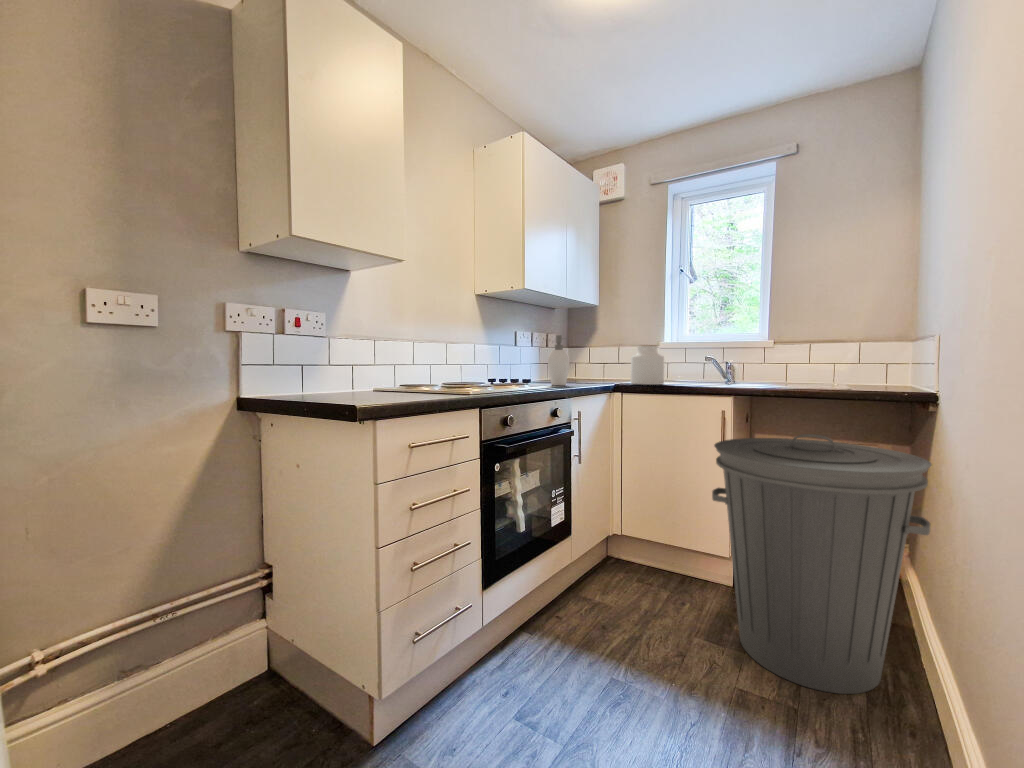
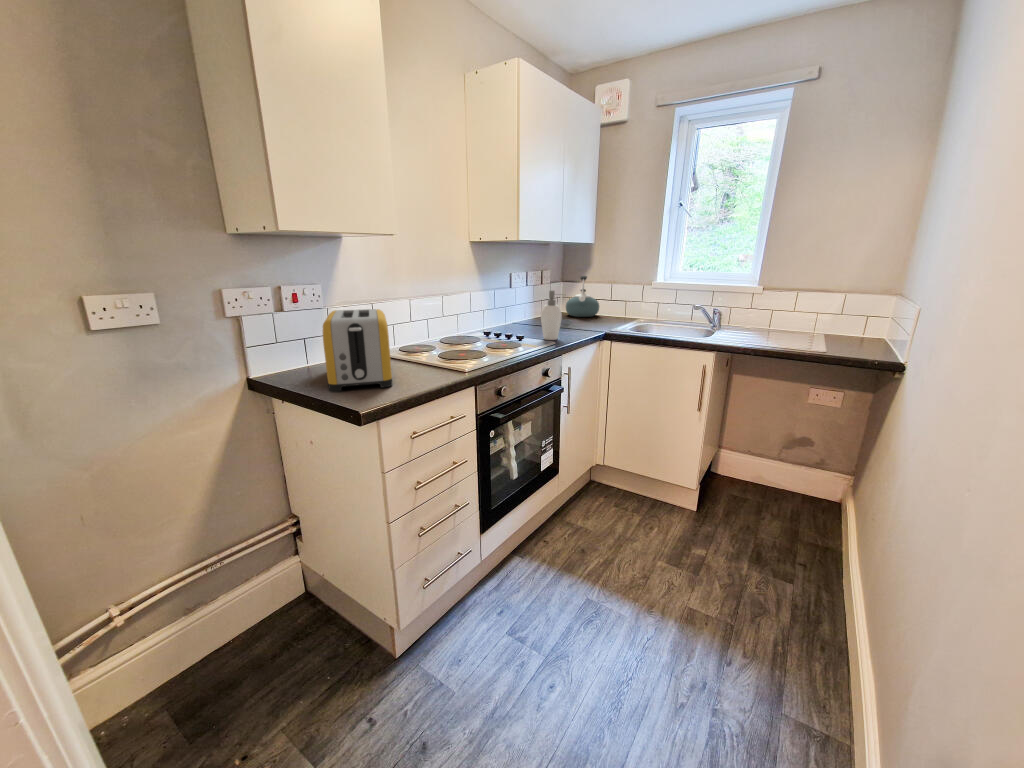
toaster: none [323,325,392,400] -> present [323,309,392,391]
kettle: none [573,338,607,379] -> present [566,276,599,317]
jar: present [631,345,664,385] -> none [620,297,654,337]
trash can: present [712,434,931,694] -> none [685,394,882,613]

